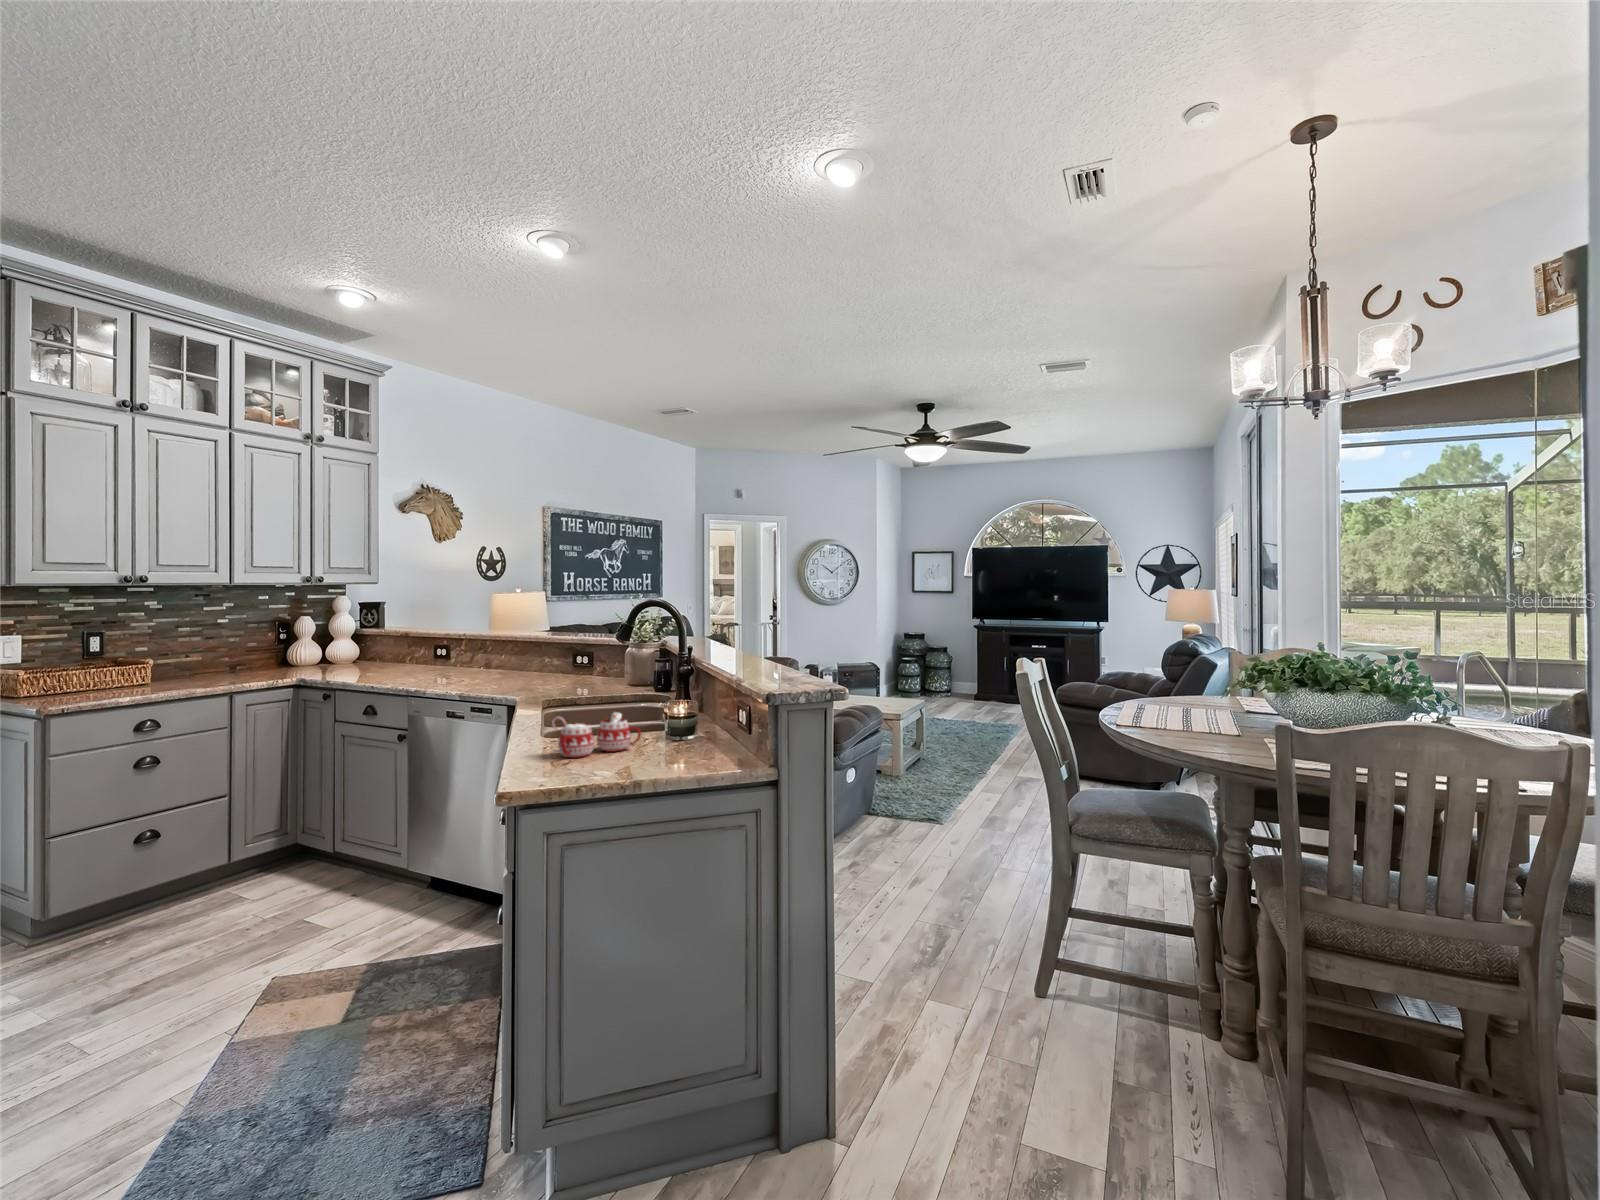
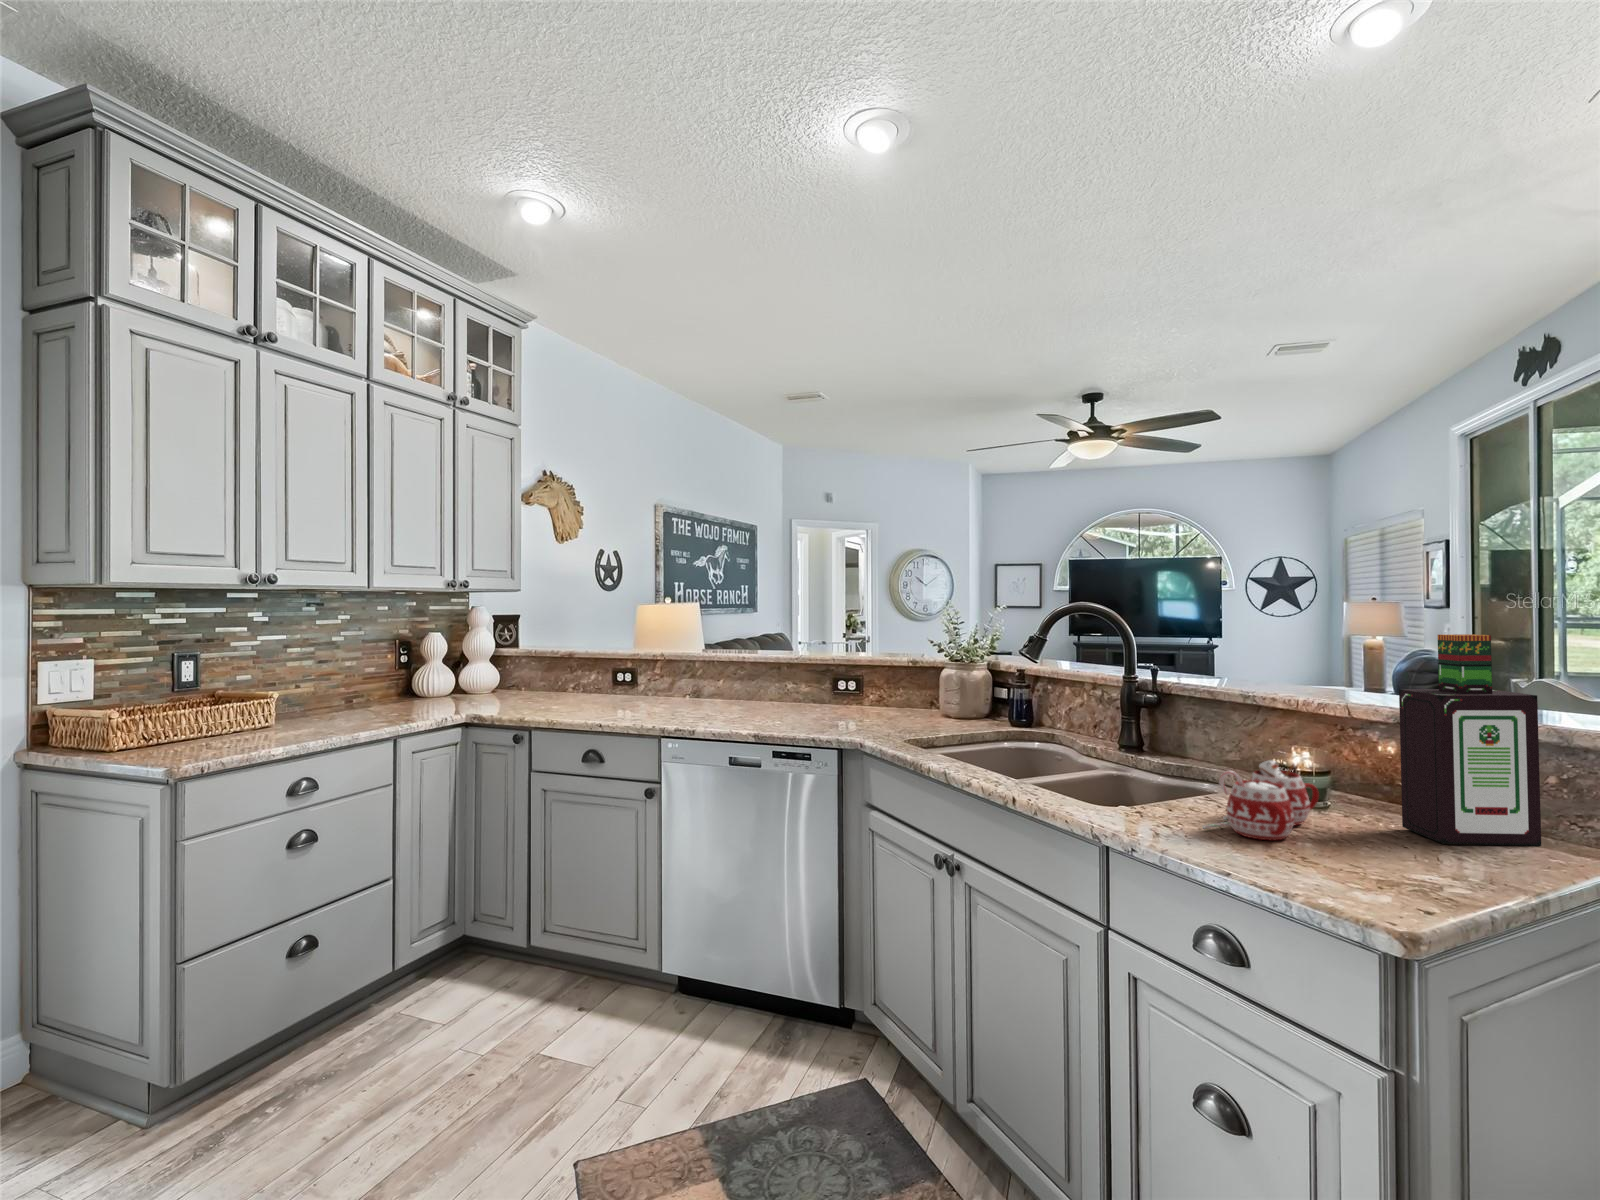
bottle: none [653,636,715,763] -> present [1399,634,1541,846]

